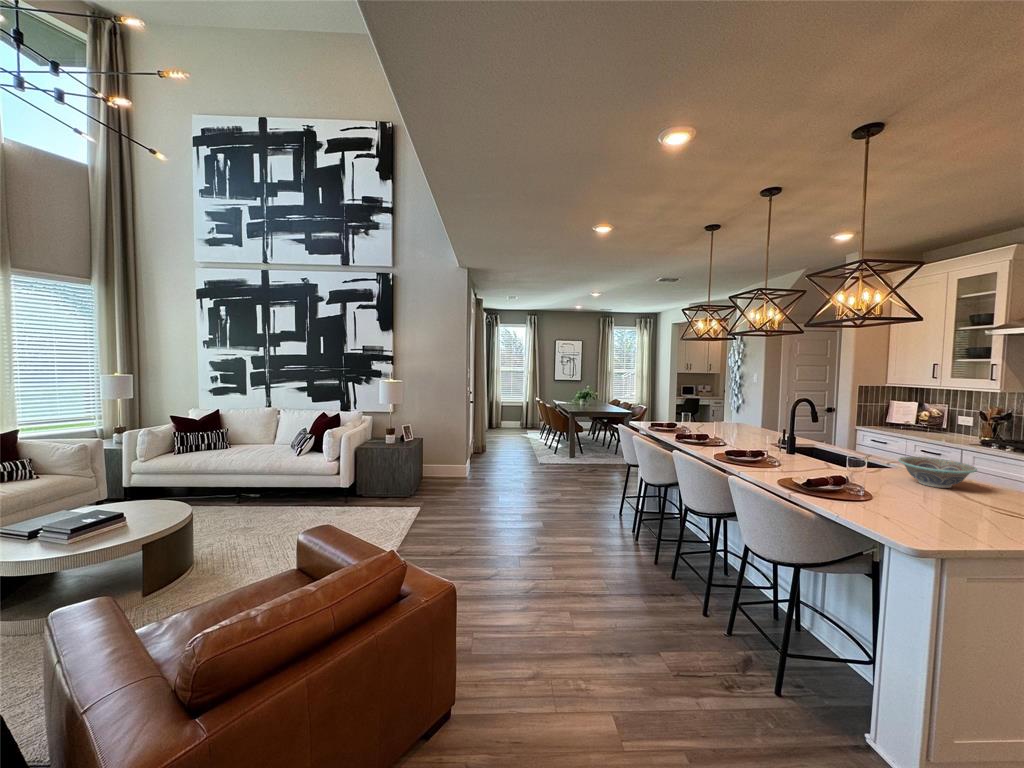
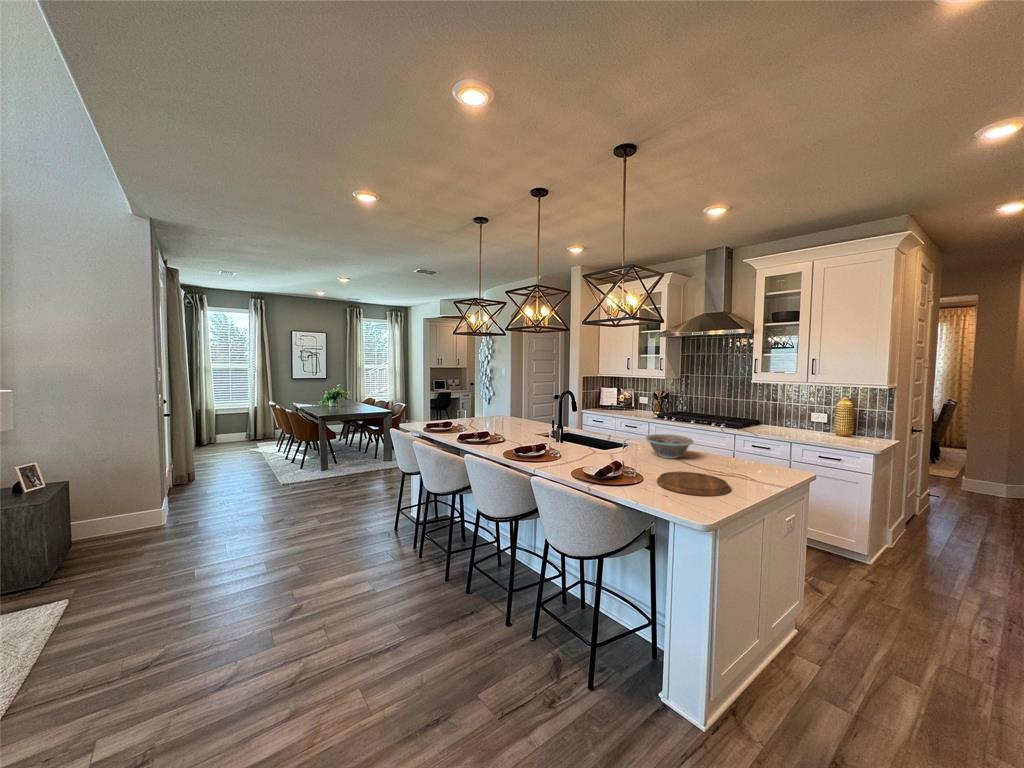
cutting board: none [880,496,993,529] -> present [657,472,731,496]

